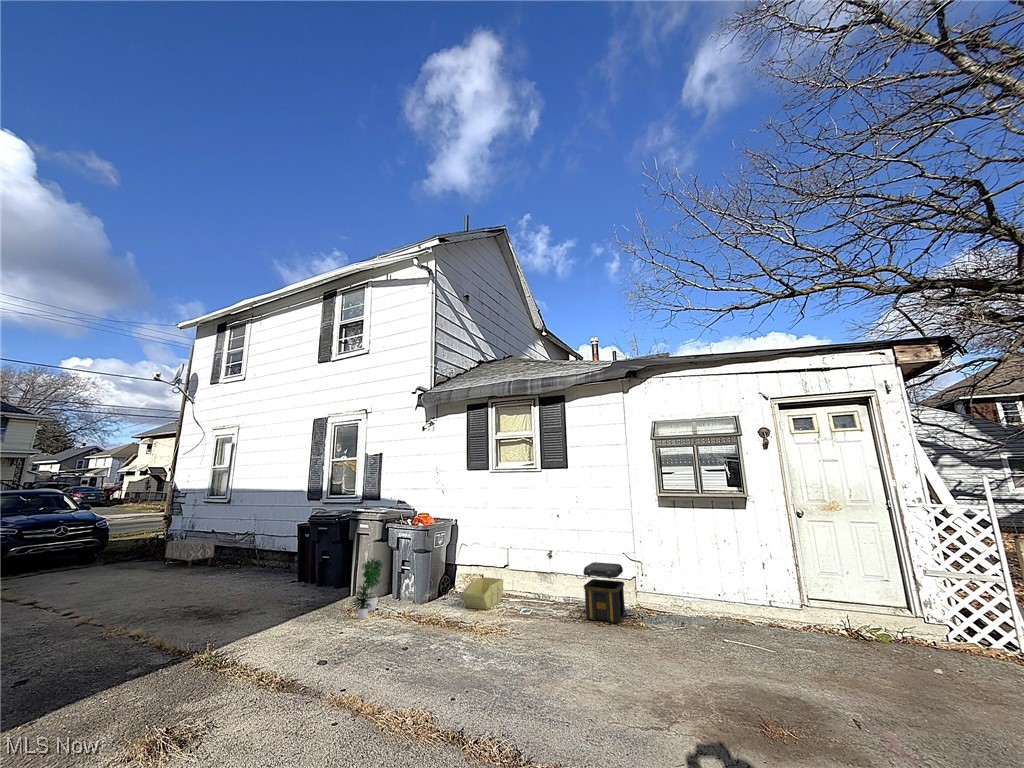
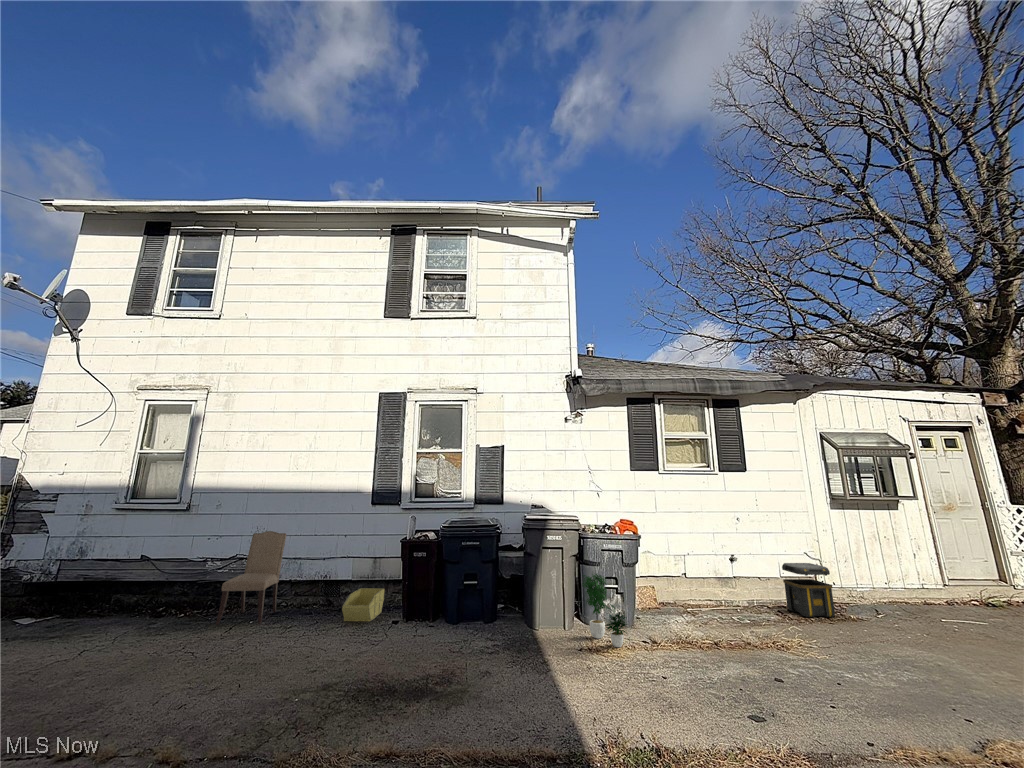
chair: none [216,517,270,577] -> present [216,531,286,625]
bench: present [165,539,215,568] -> none [37,573,150,621]
storage bin: present [462,577,503,610] -> present [342,588,384,622]

